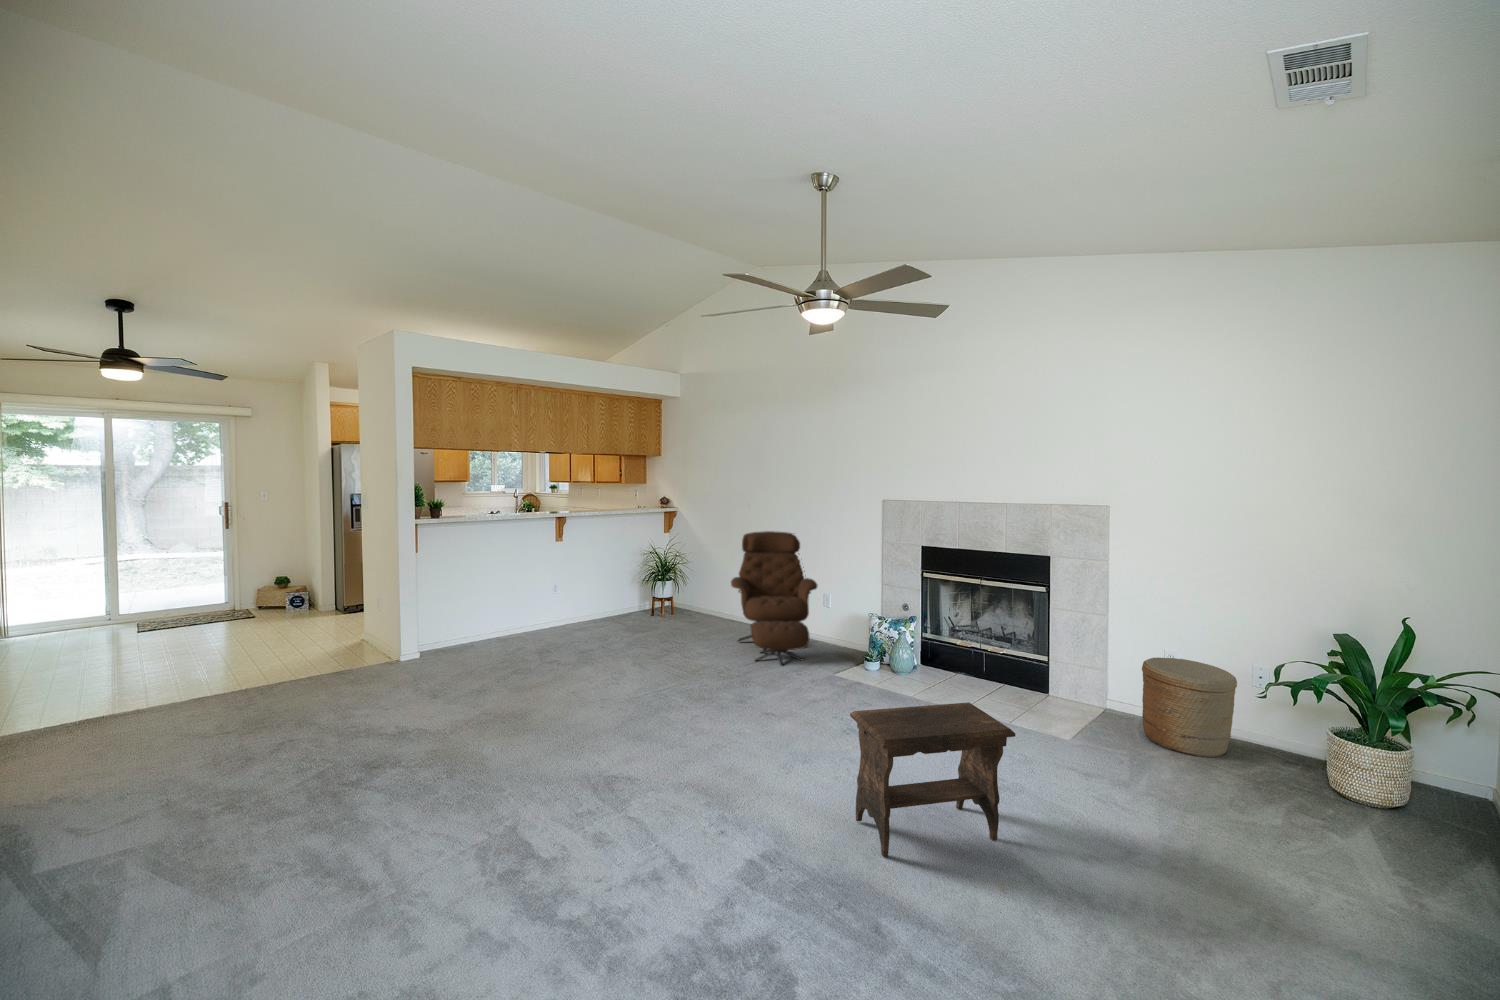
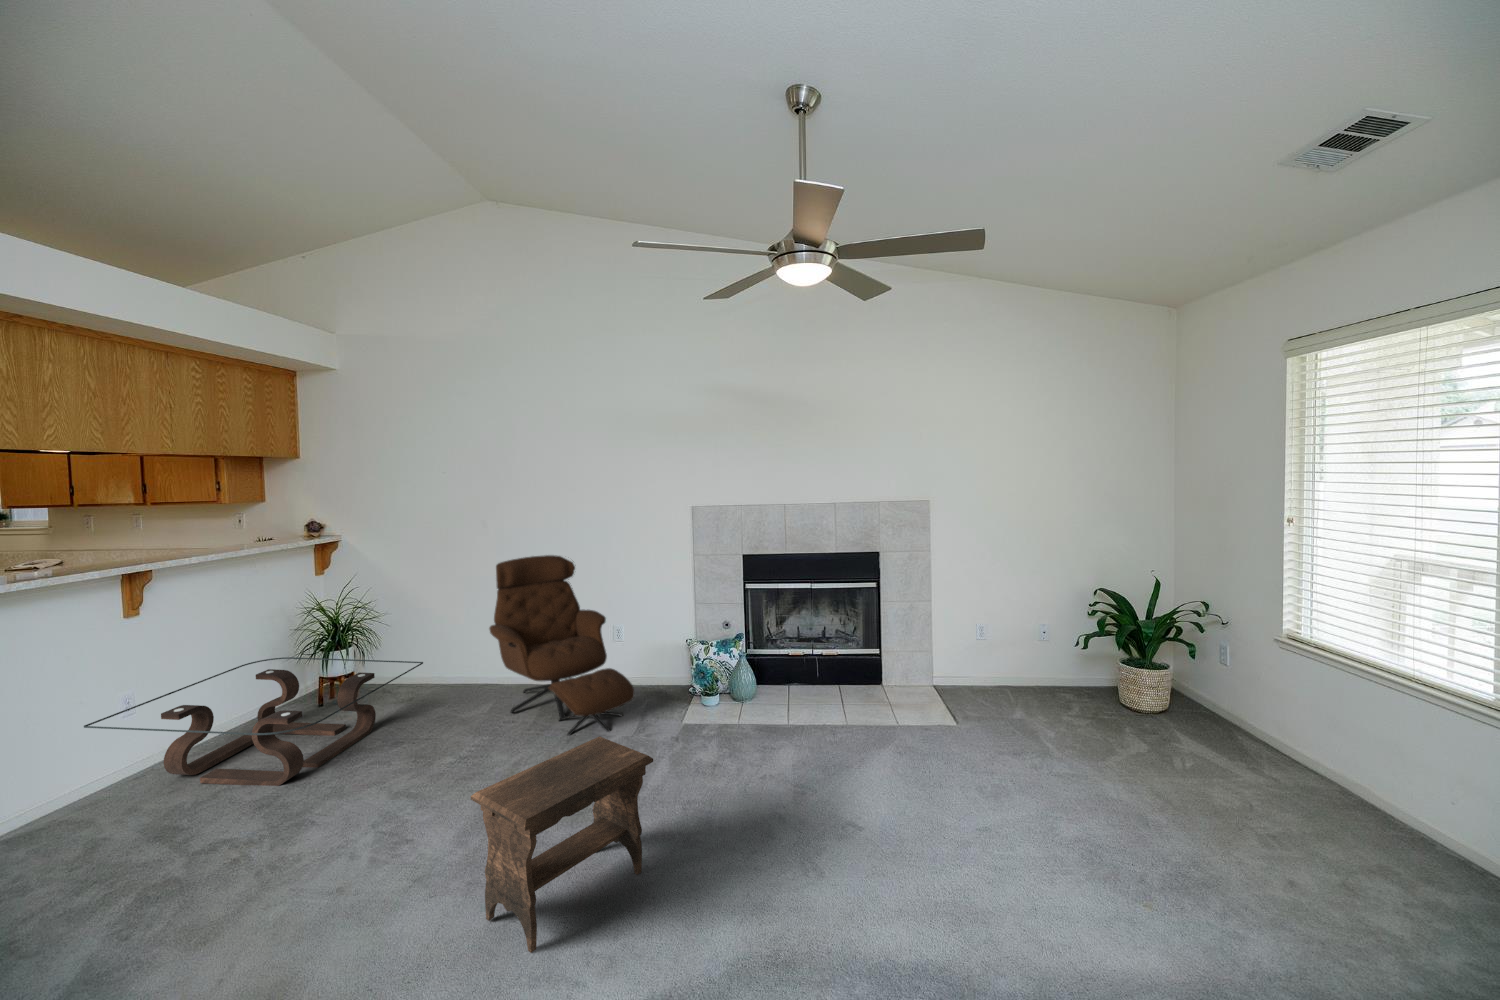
coffee table: none [530,579,694,645] -> present [84,657,423,786]
woven basket: present [1142,658,1237,757] -> none [974,629,1046,711]
footstool: present [850,702,1015,857] -> present [471,736,653,953]

